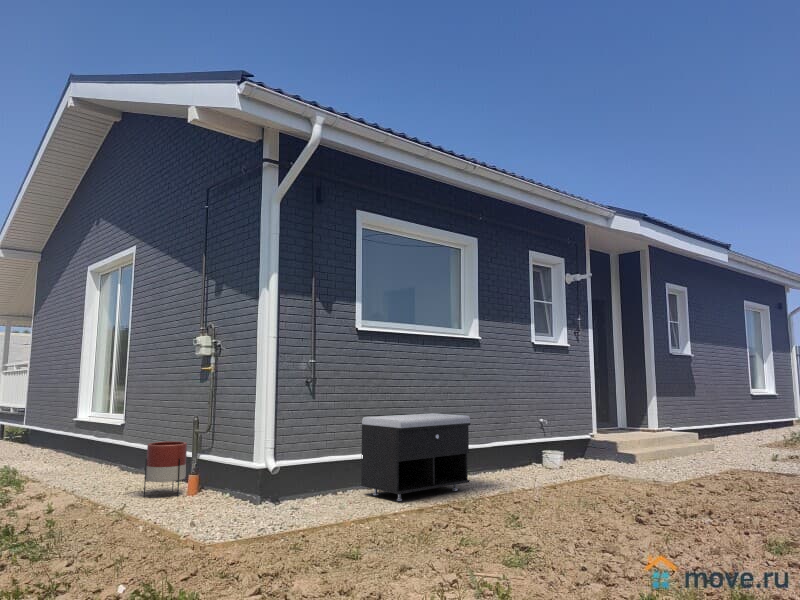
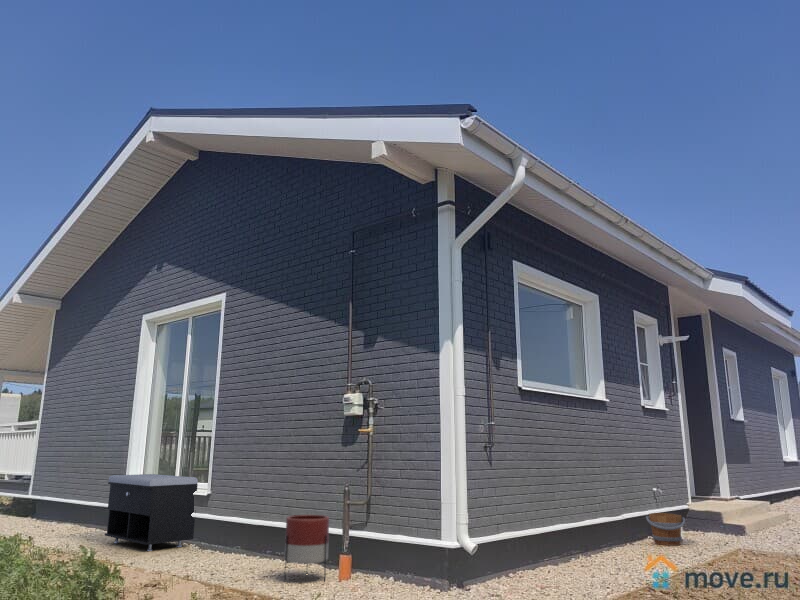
storage bench: present [361,413,471,501] -> present [105,474,198,551]
bucket: none [525,442,560,471] -> present [646,513,685,546]

